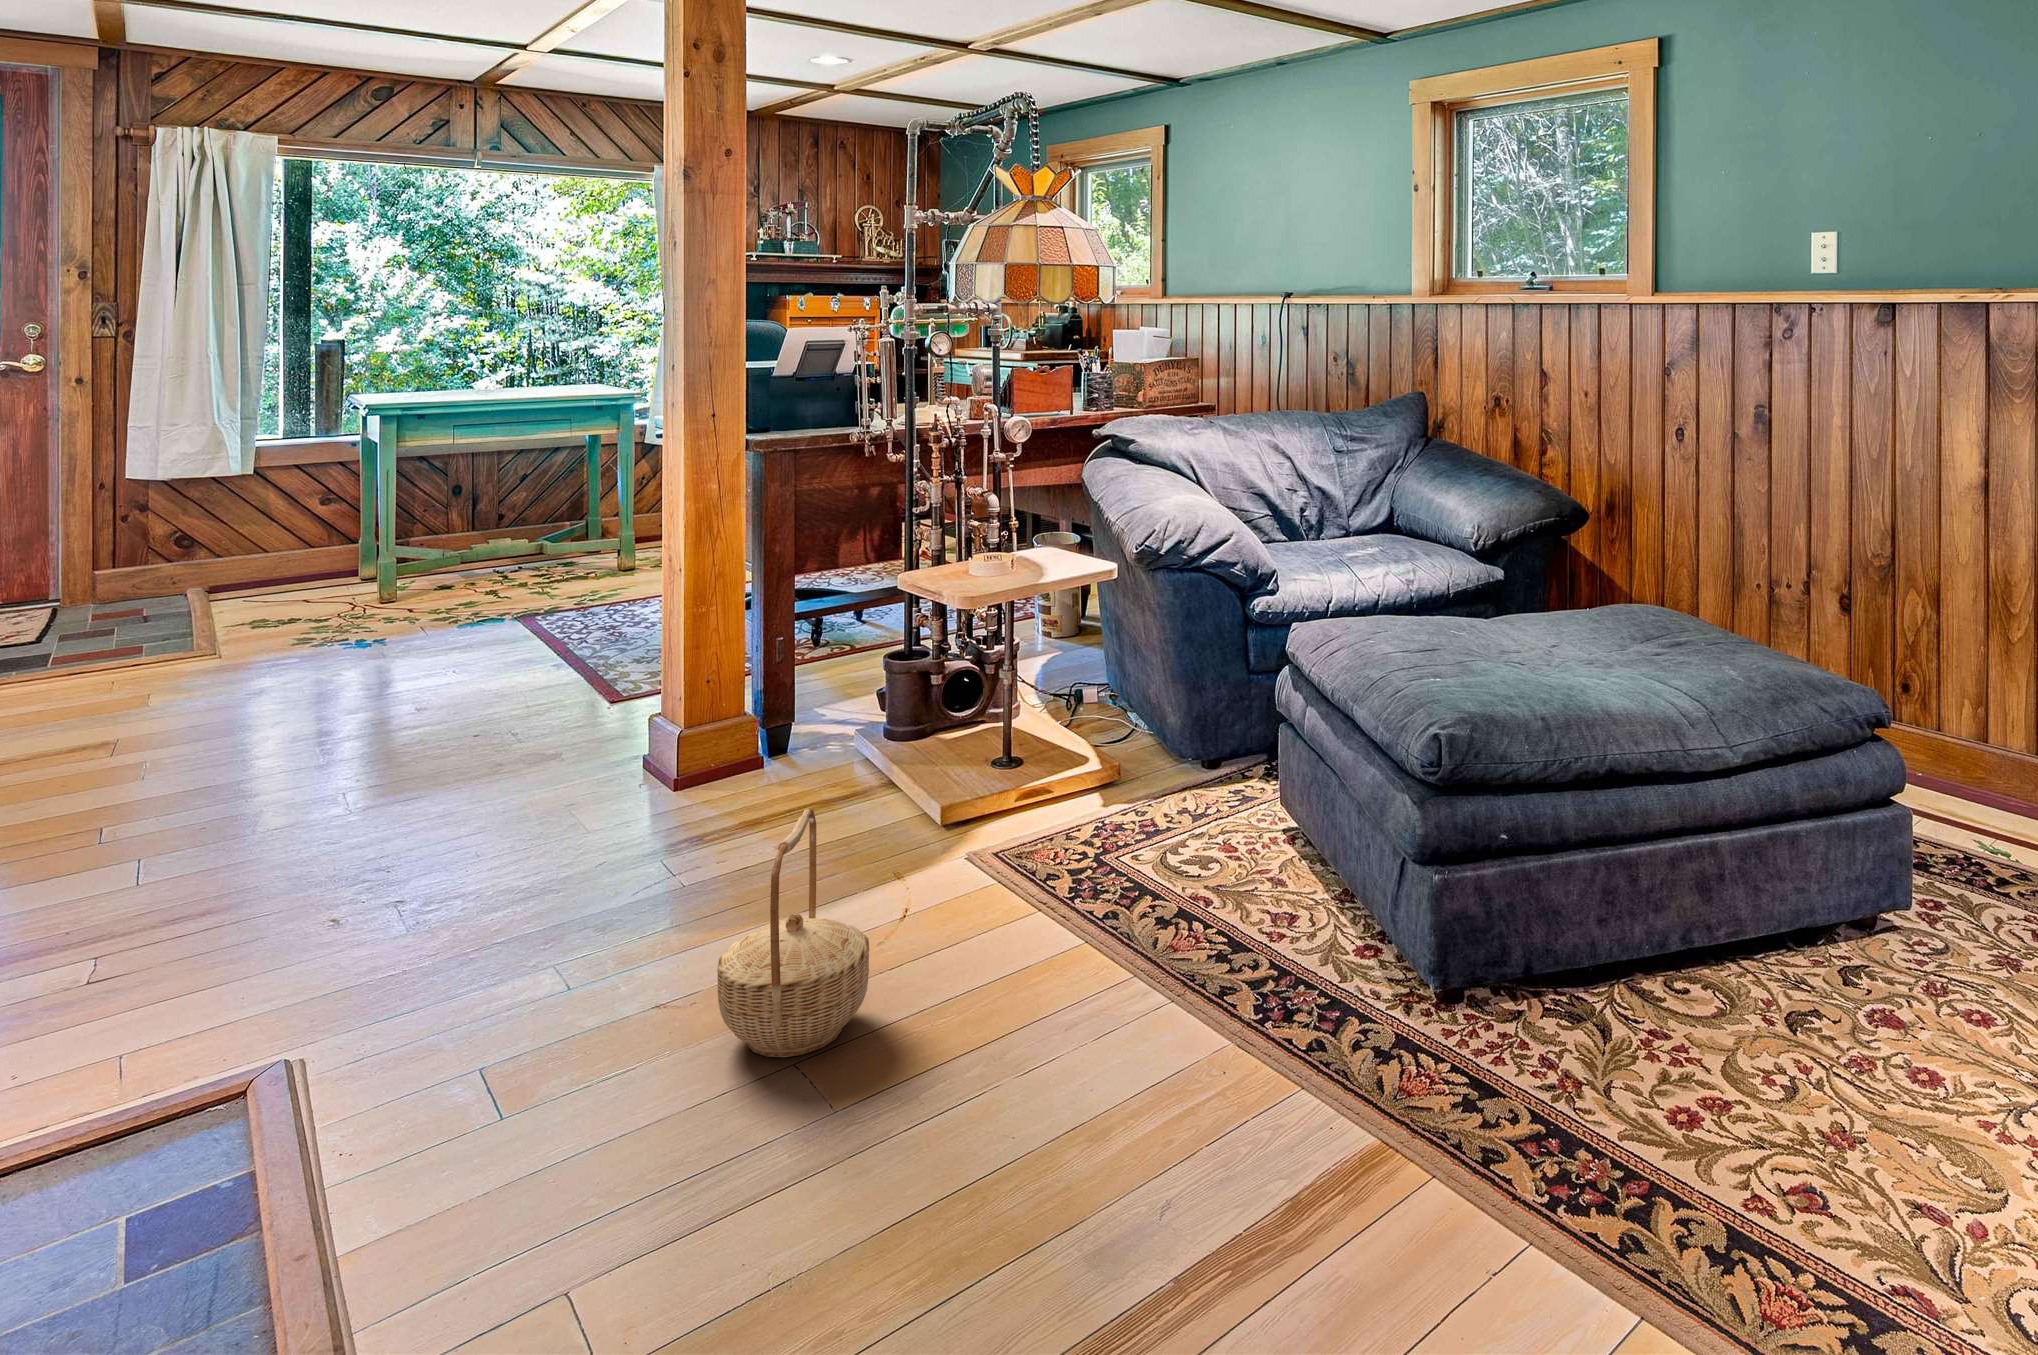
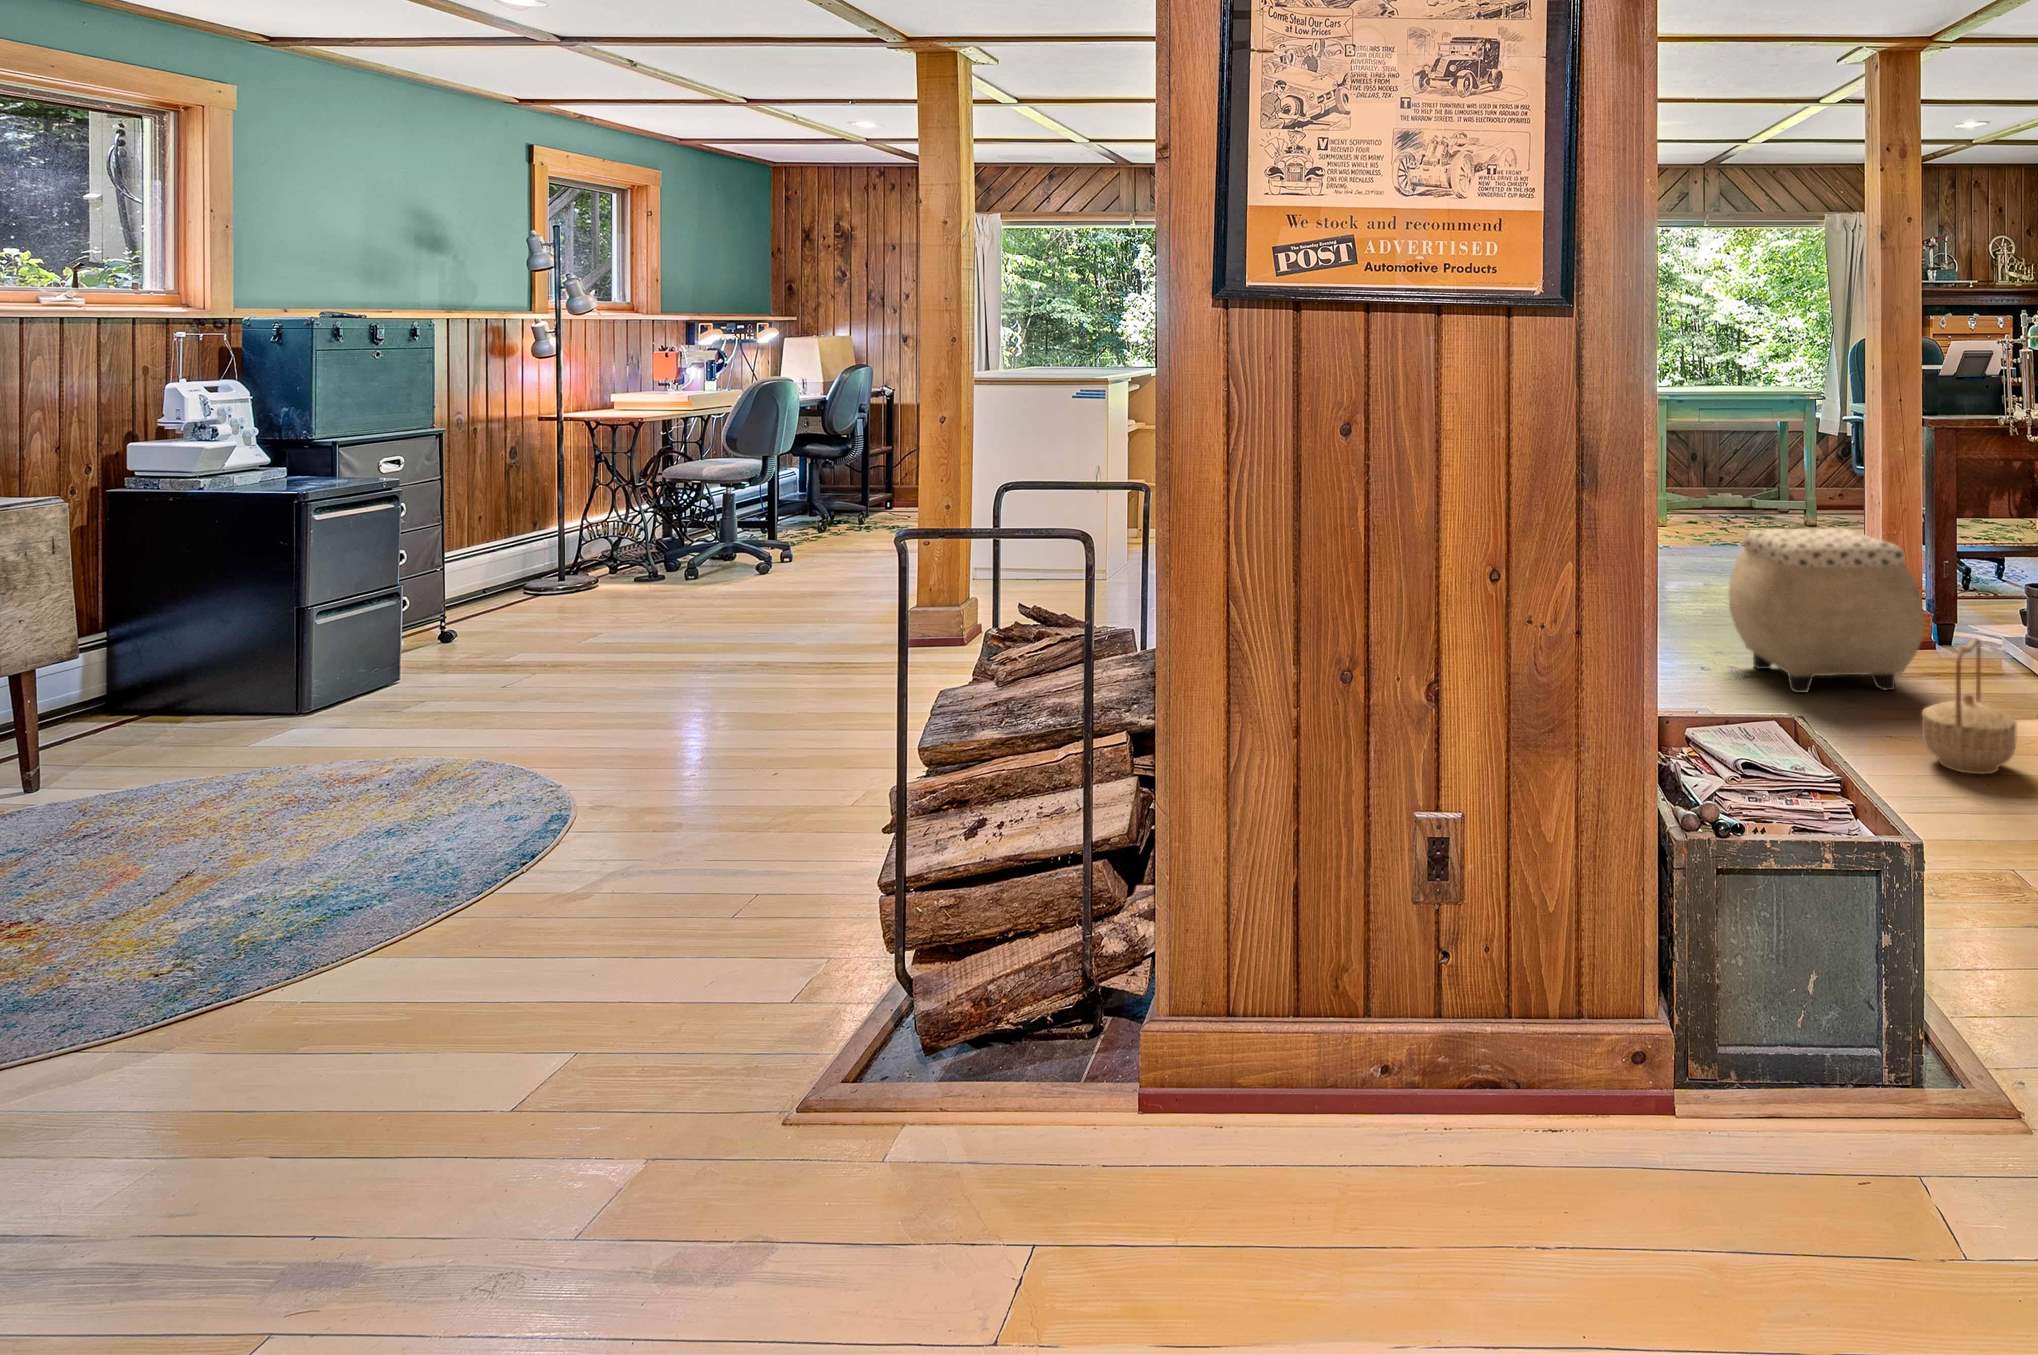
ottoman: none [411,623,740,933] -> present [1728,528,1924,693]

